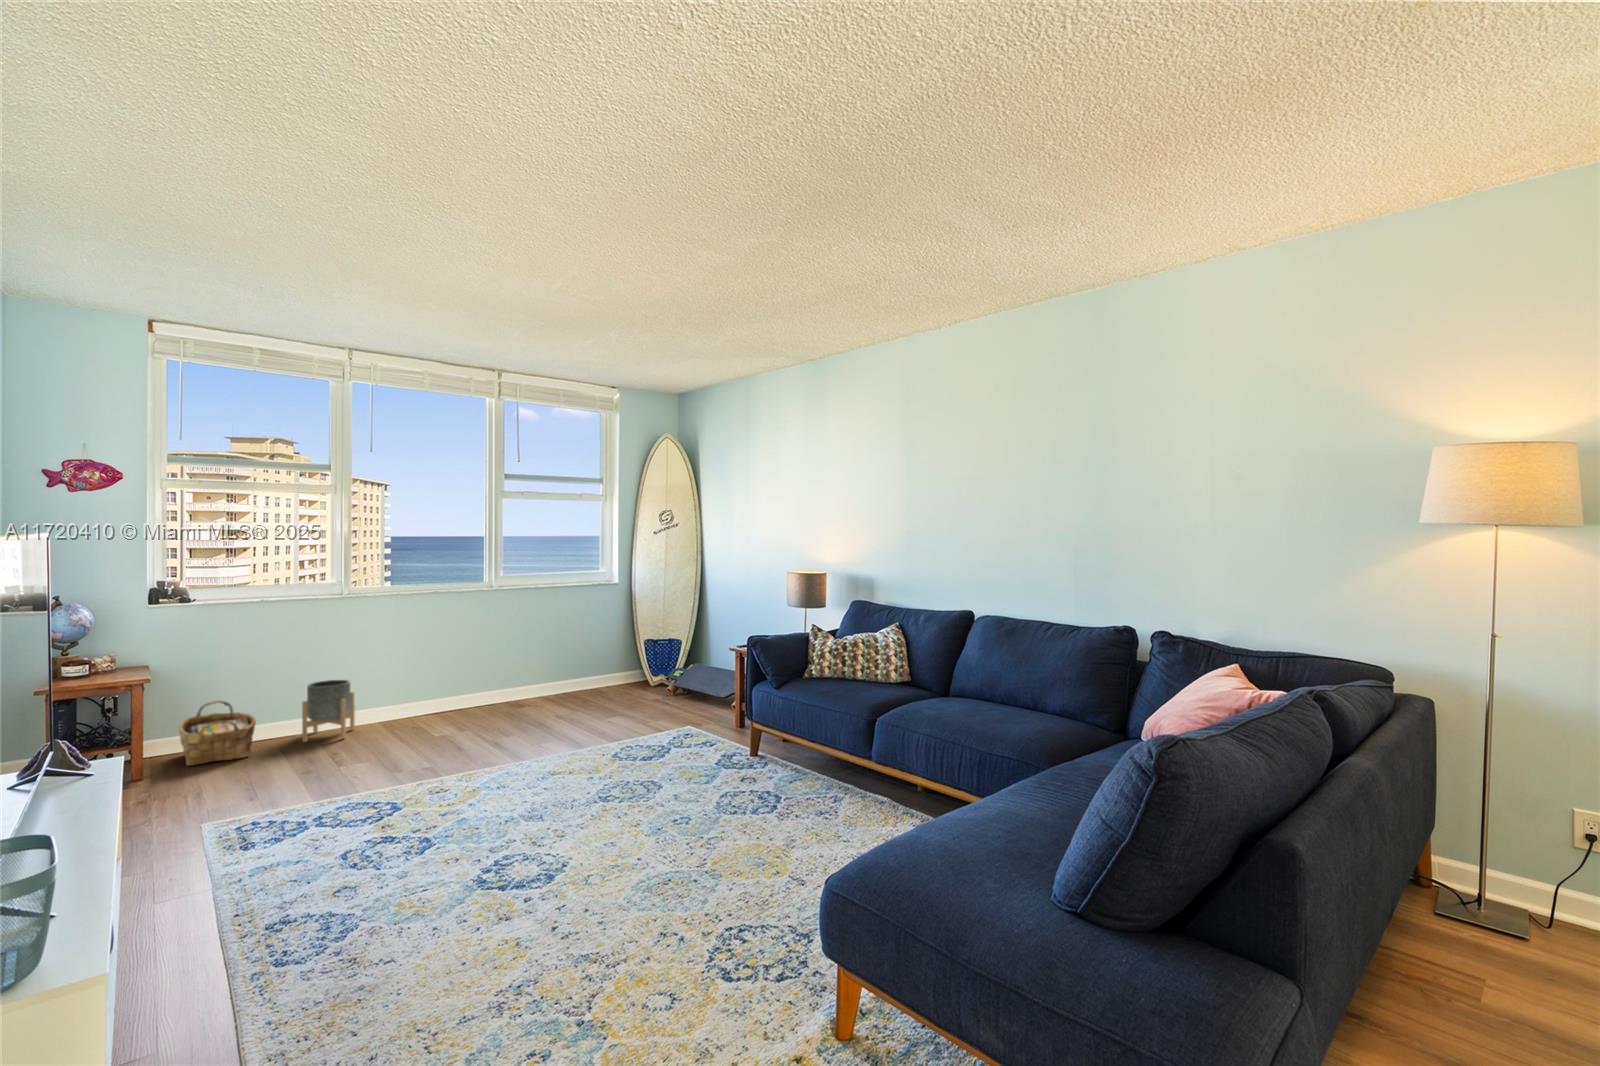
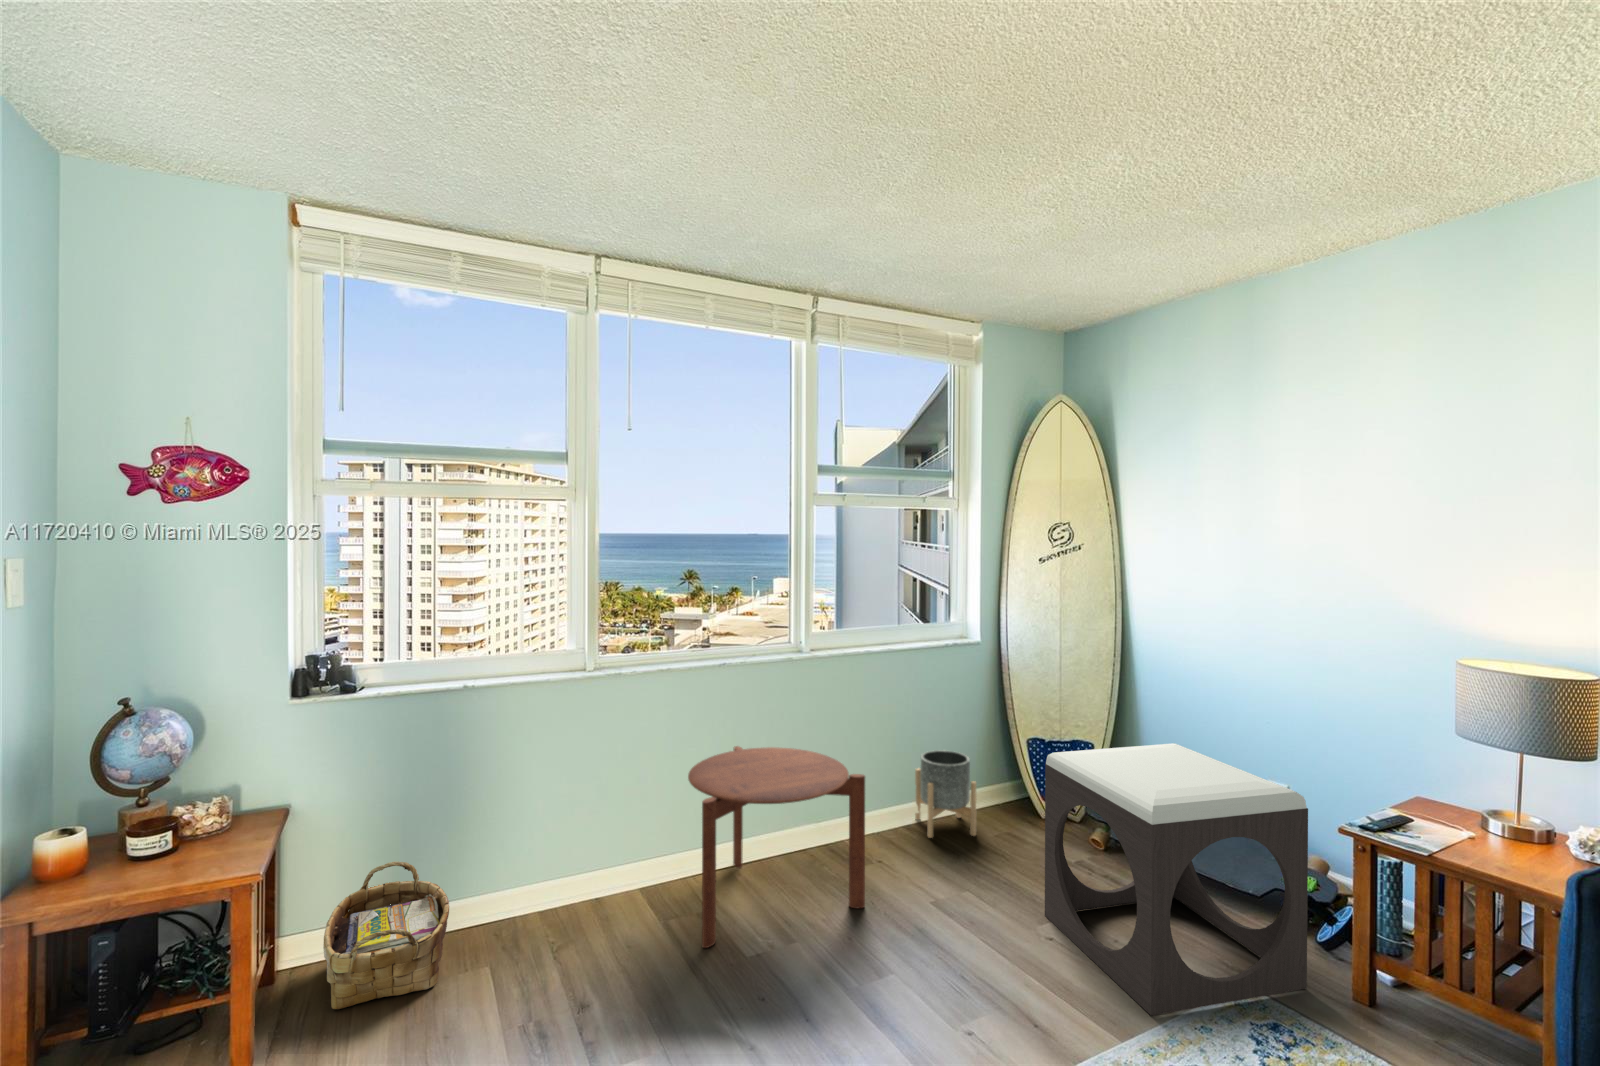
footstool: none [616,624,722,735] -> present [1045,743,1308,1015]
side table: none [408,641,517,736] -> present [688,746,865,948]
planter: present [302,680,355,742] -> present [915,750,976,838]

